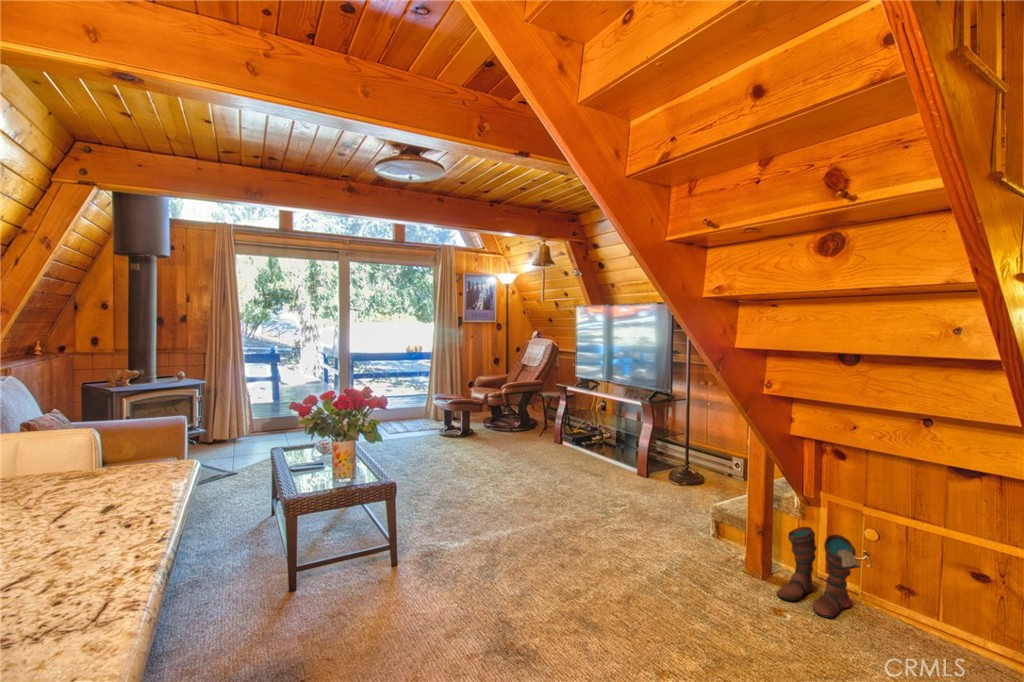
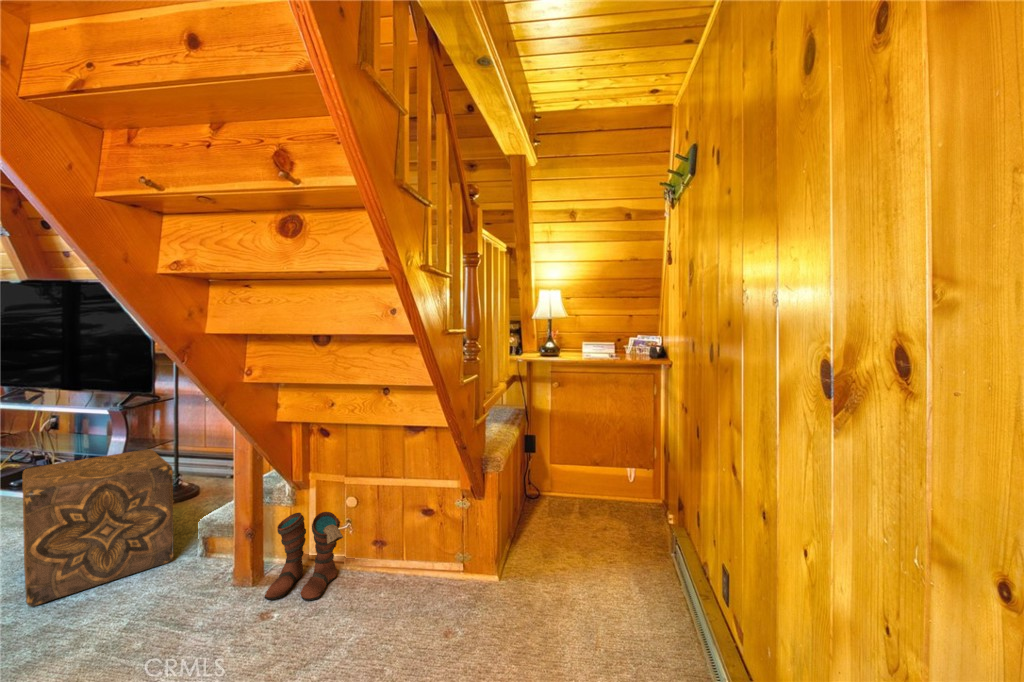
ottoman: none [605,436,696,535] -> present [23,449,174,606]

